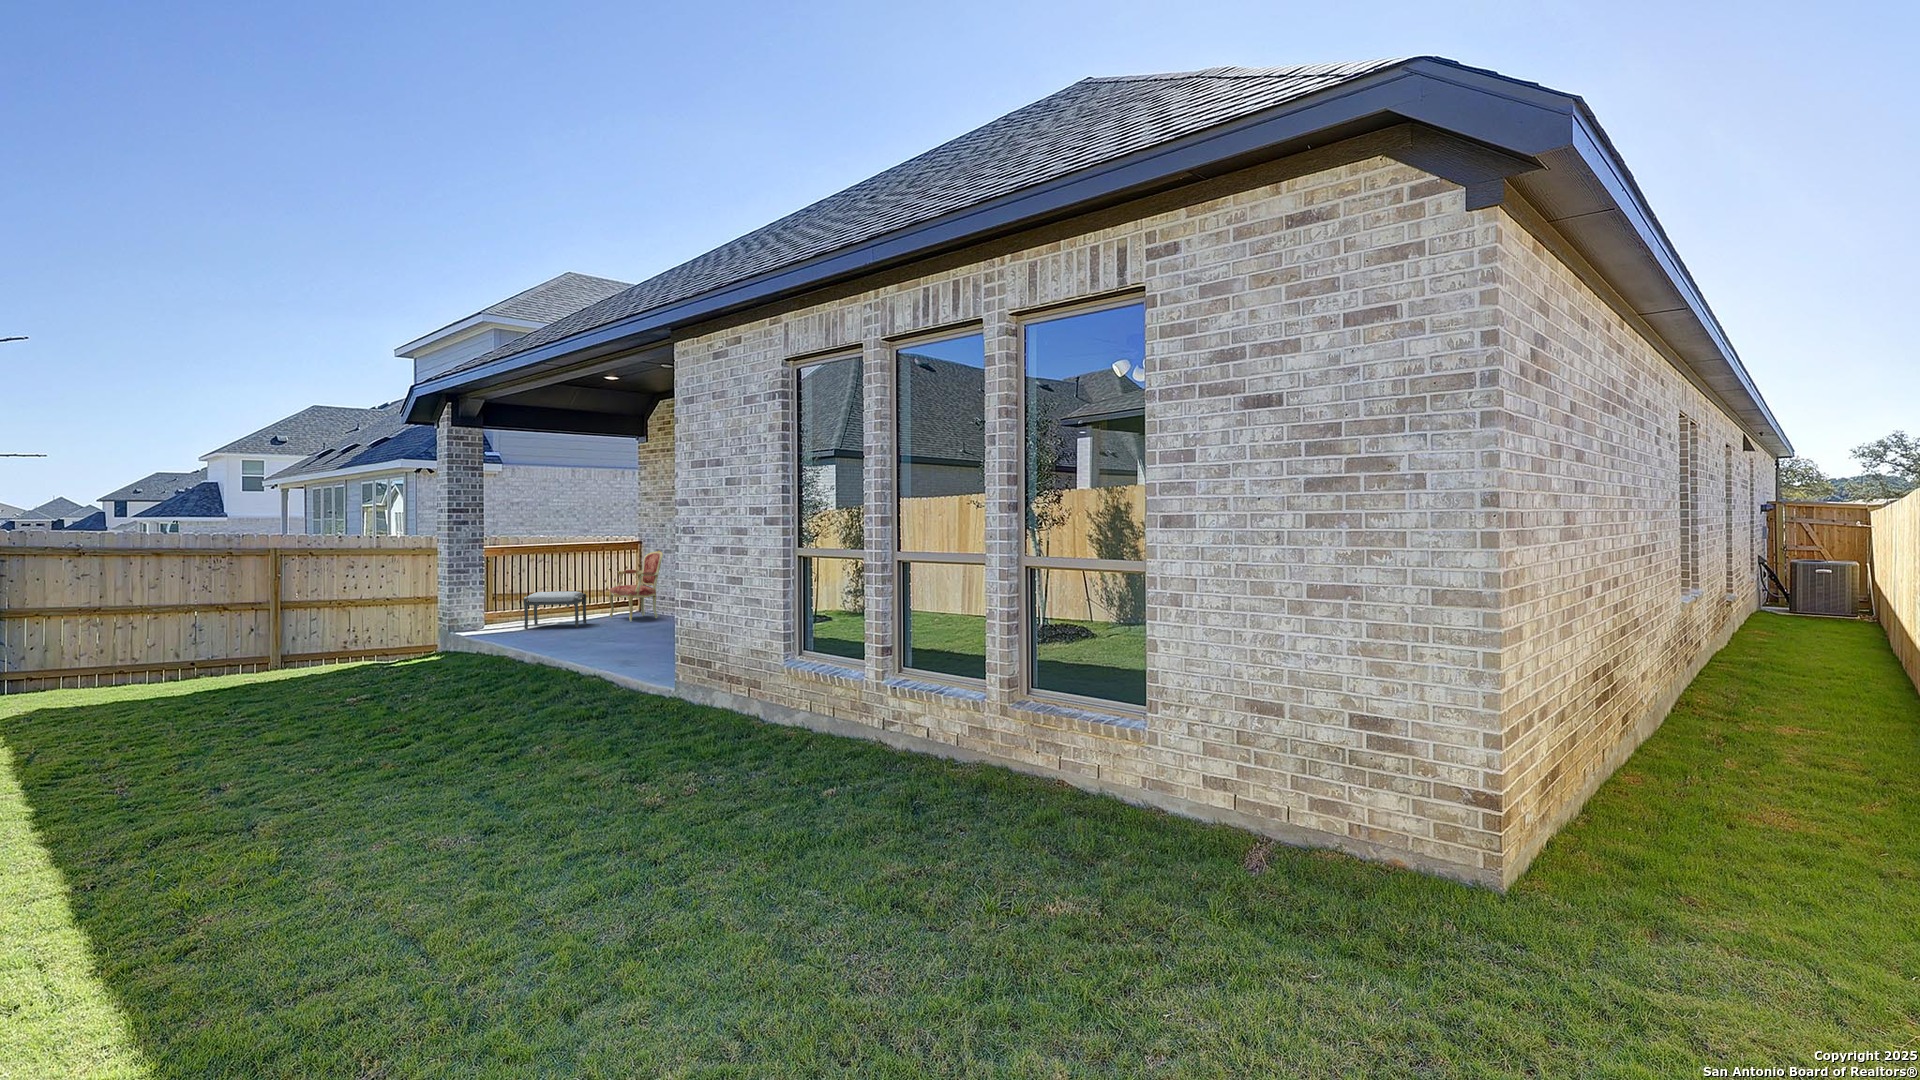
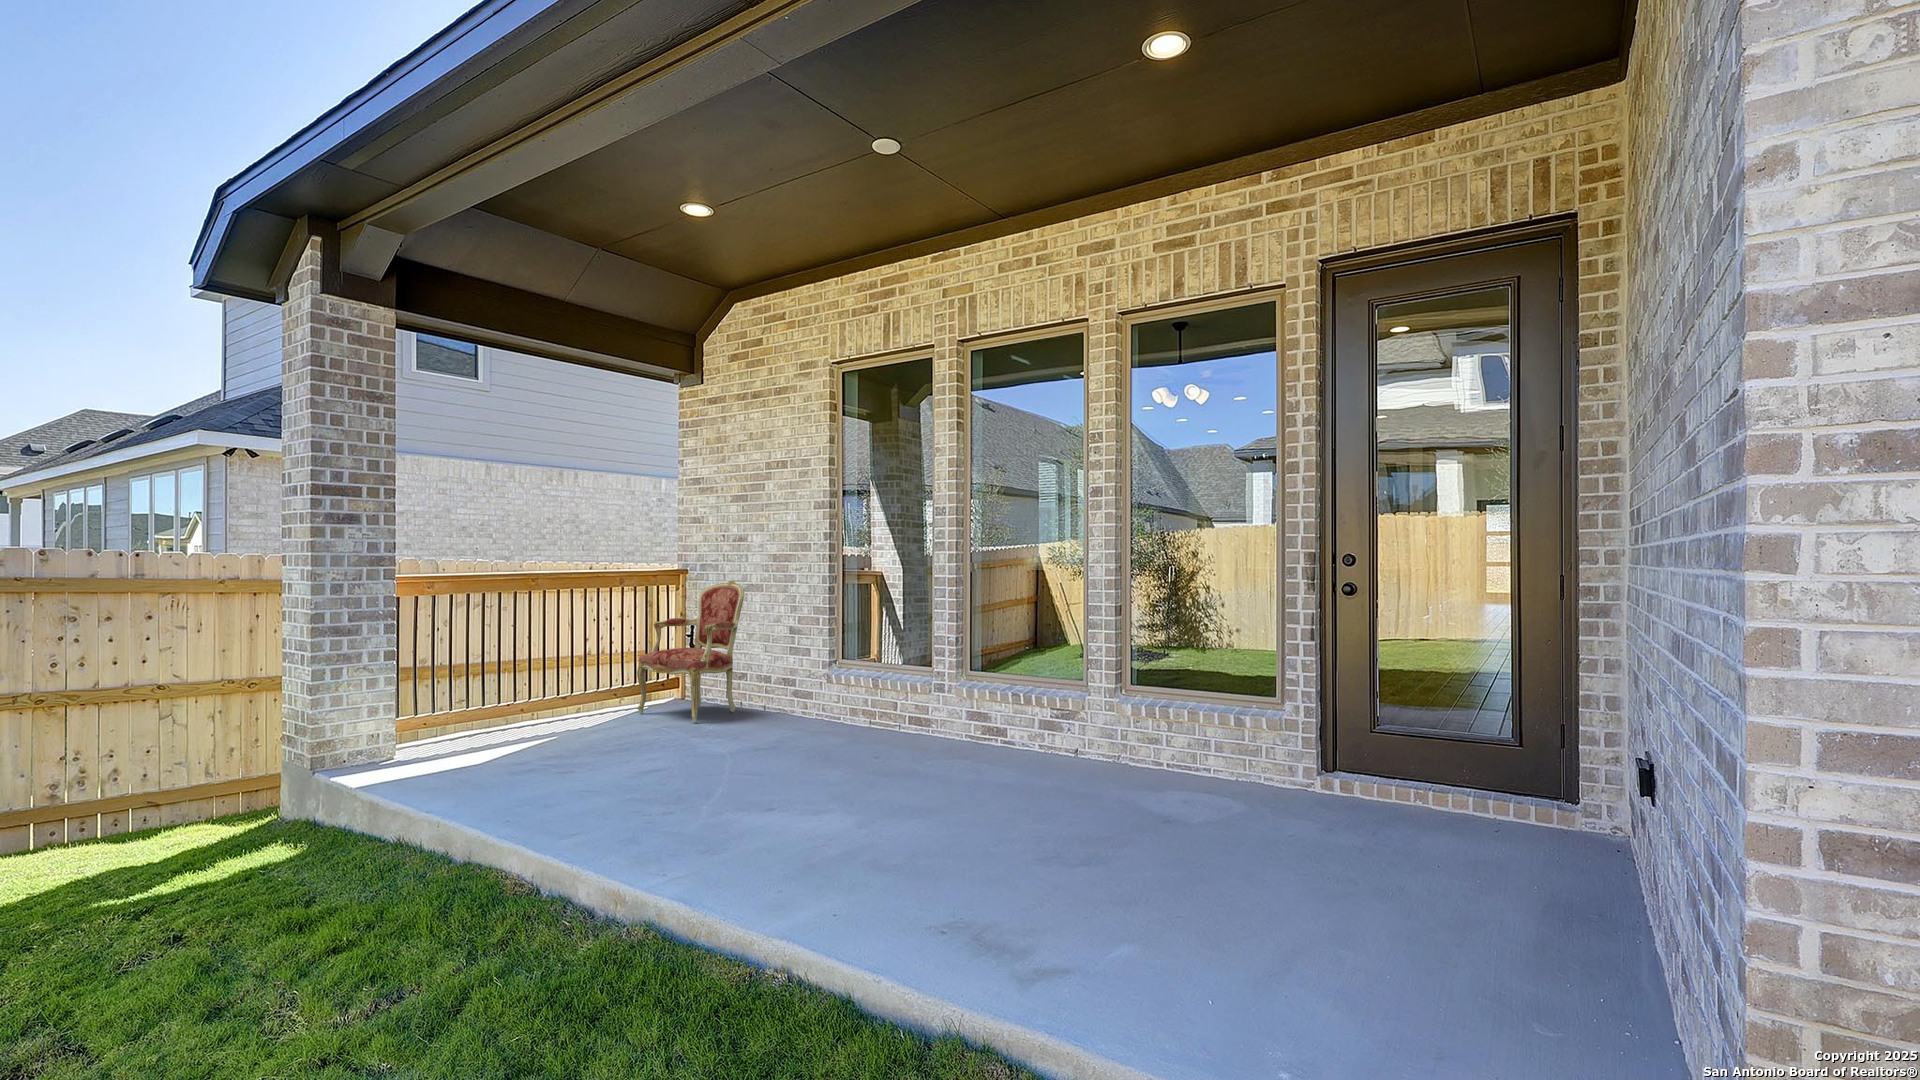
ottoman: present [524,591,586,629] -> none [483,665,607,751]

